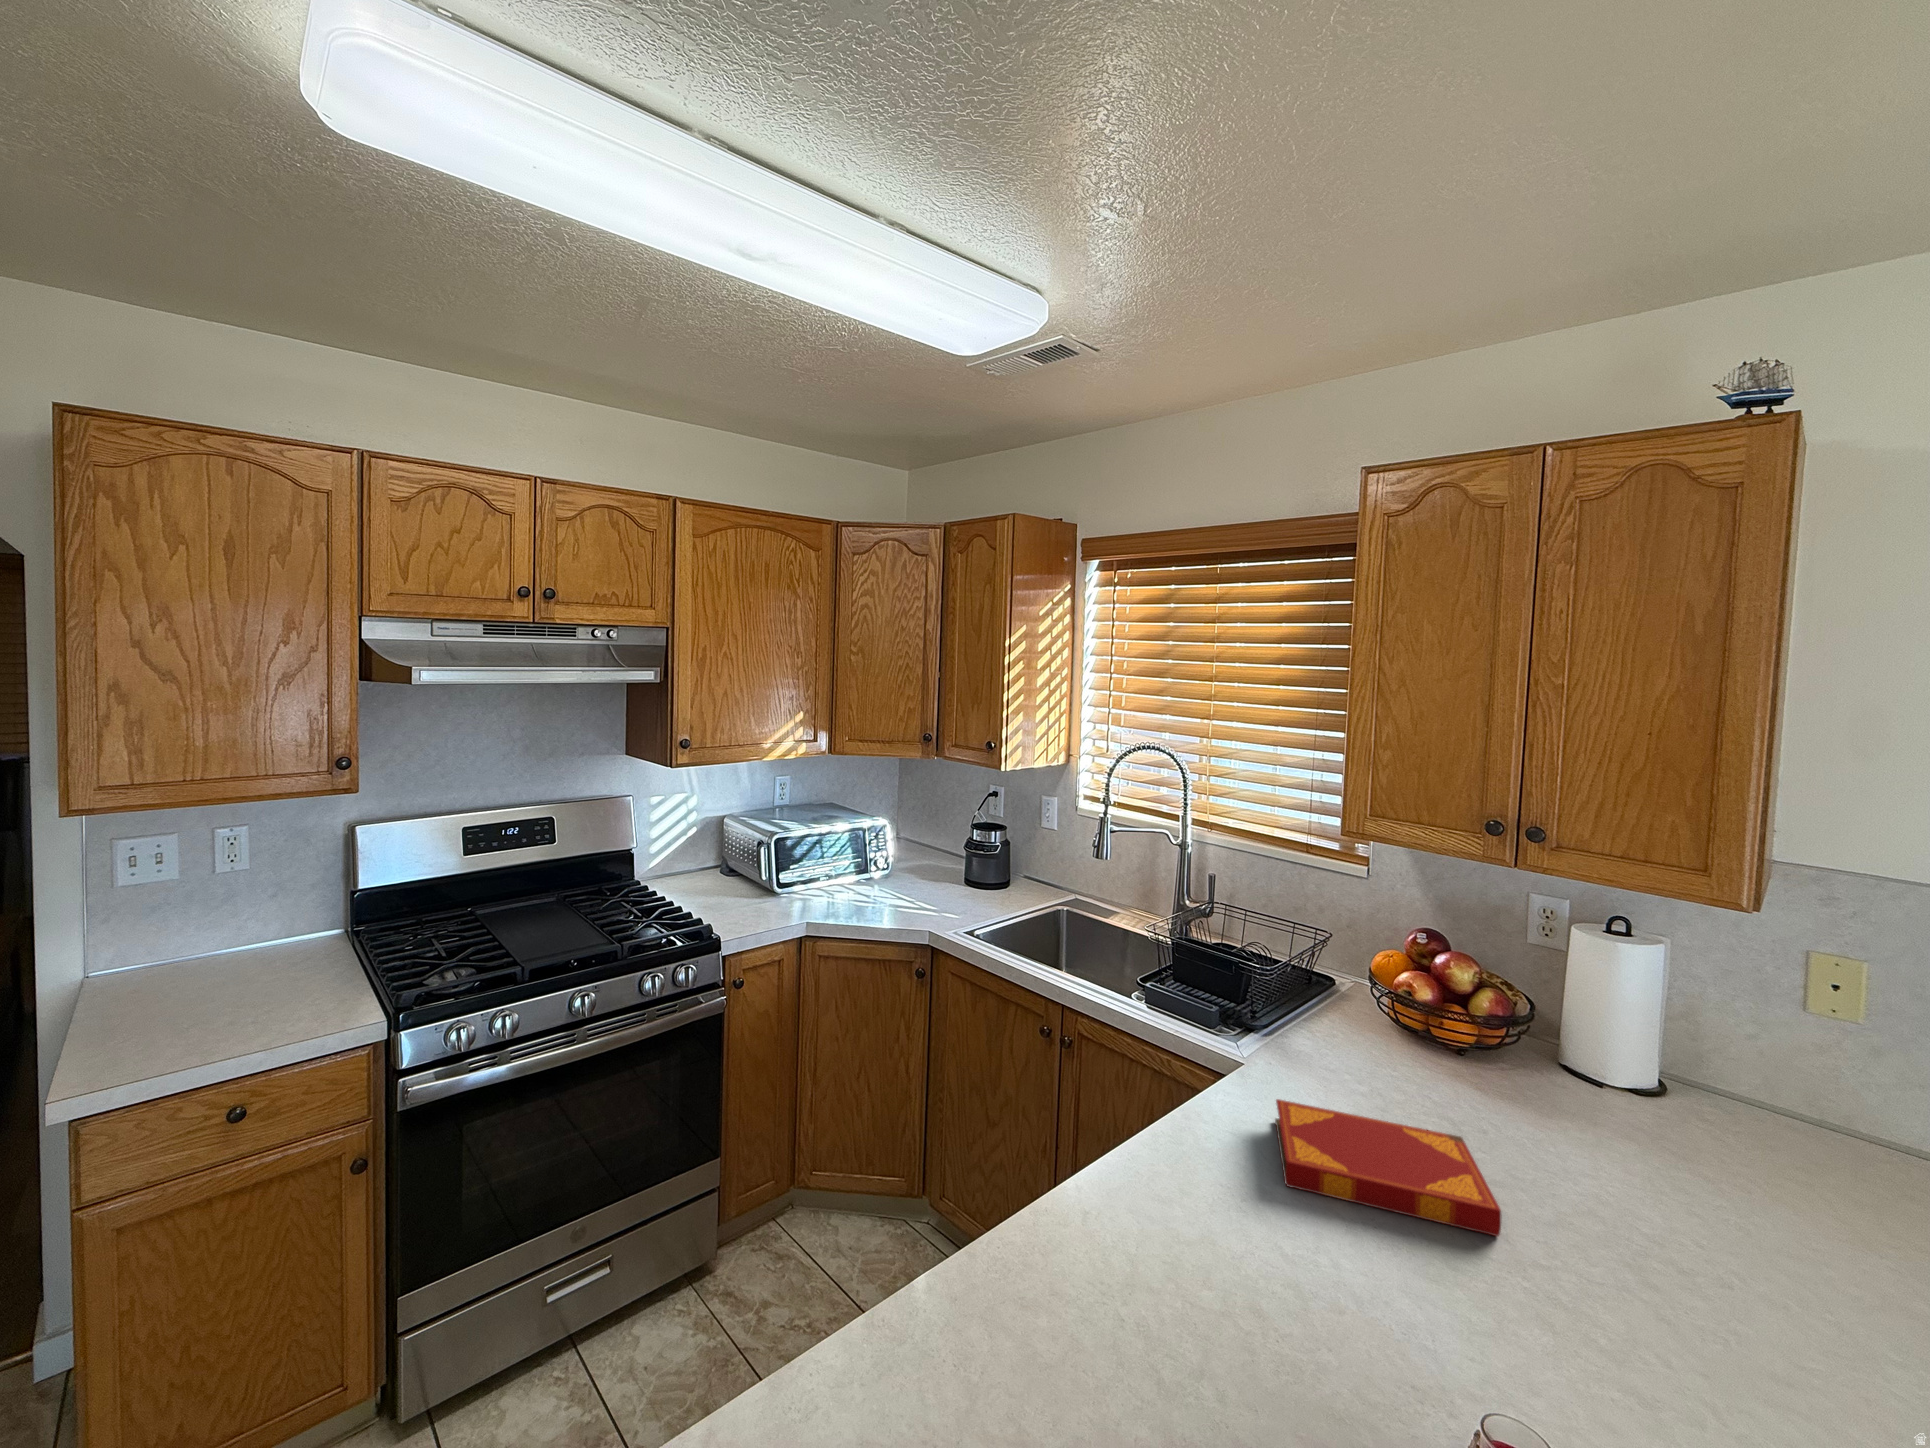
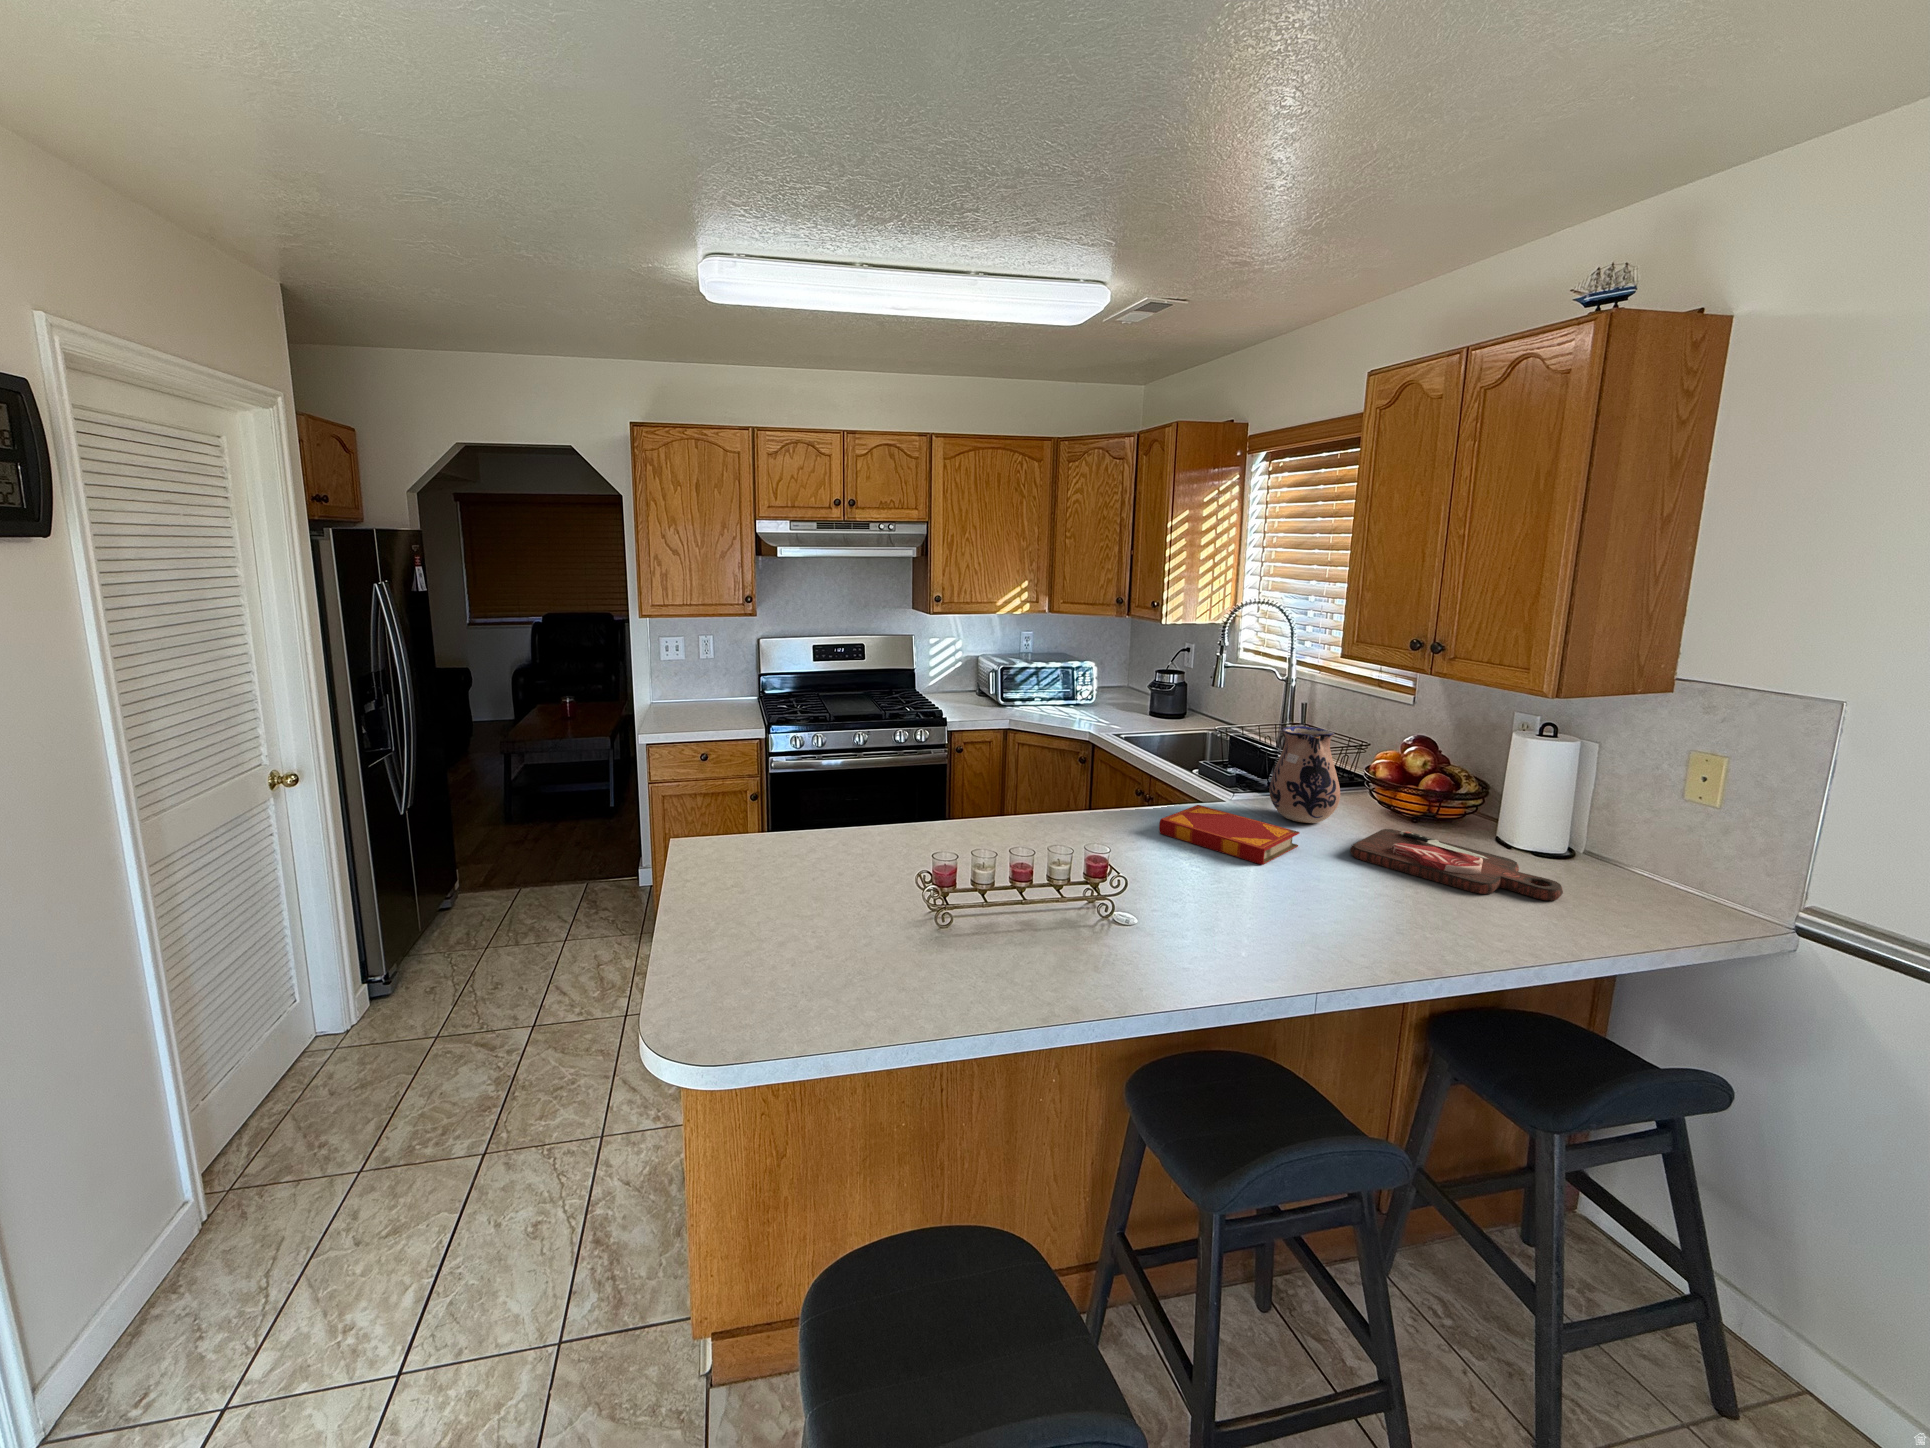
ceramic pitcher: none [1321,937,1424,1090] -> present [1270,725,1340,823]
cutting board: none [1490,1086,1815,1212] -> present [1350,829,1563,901]

